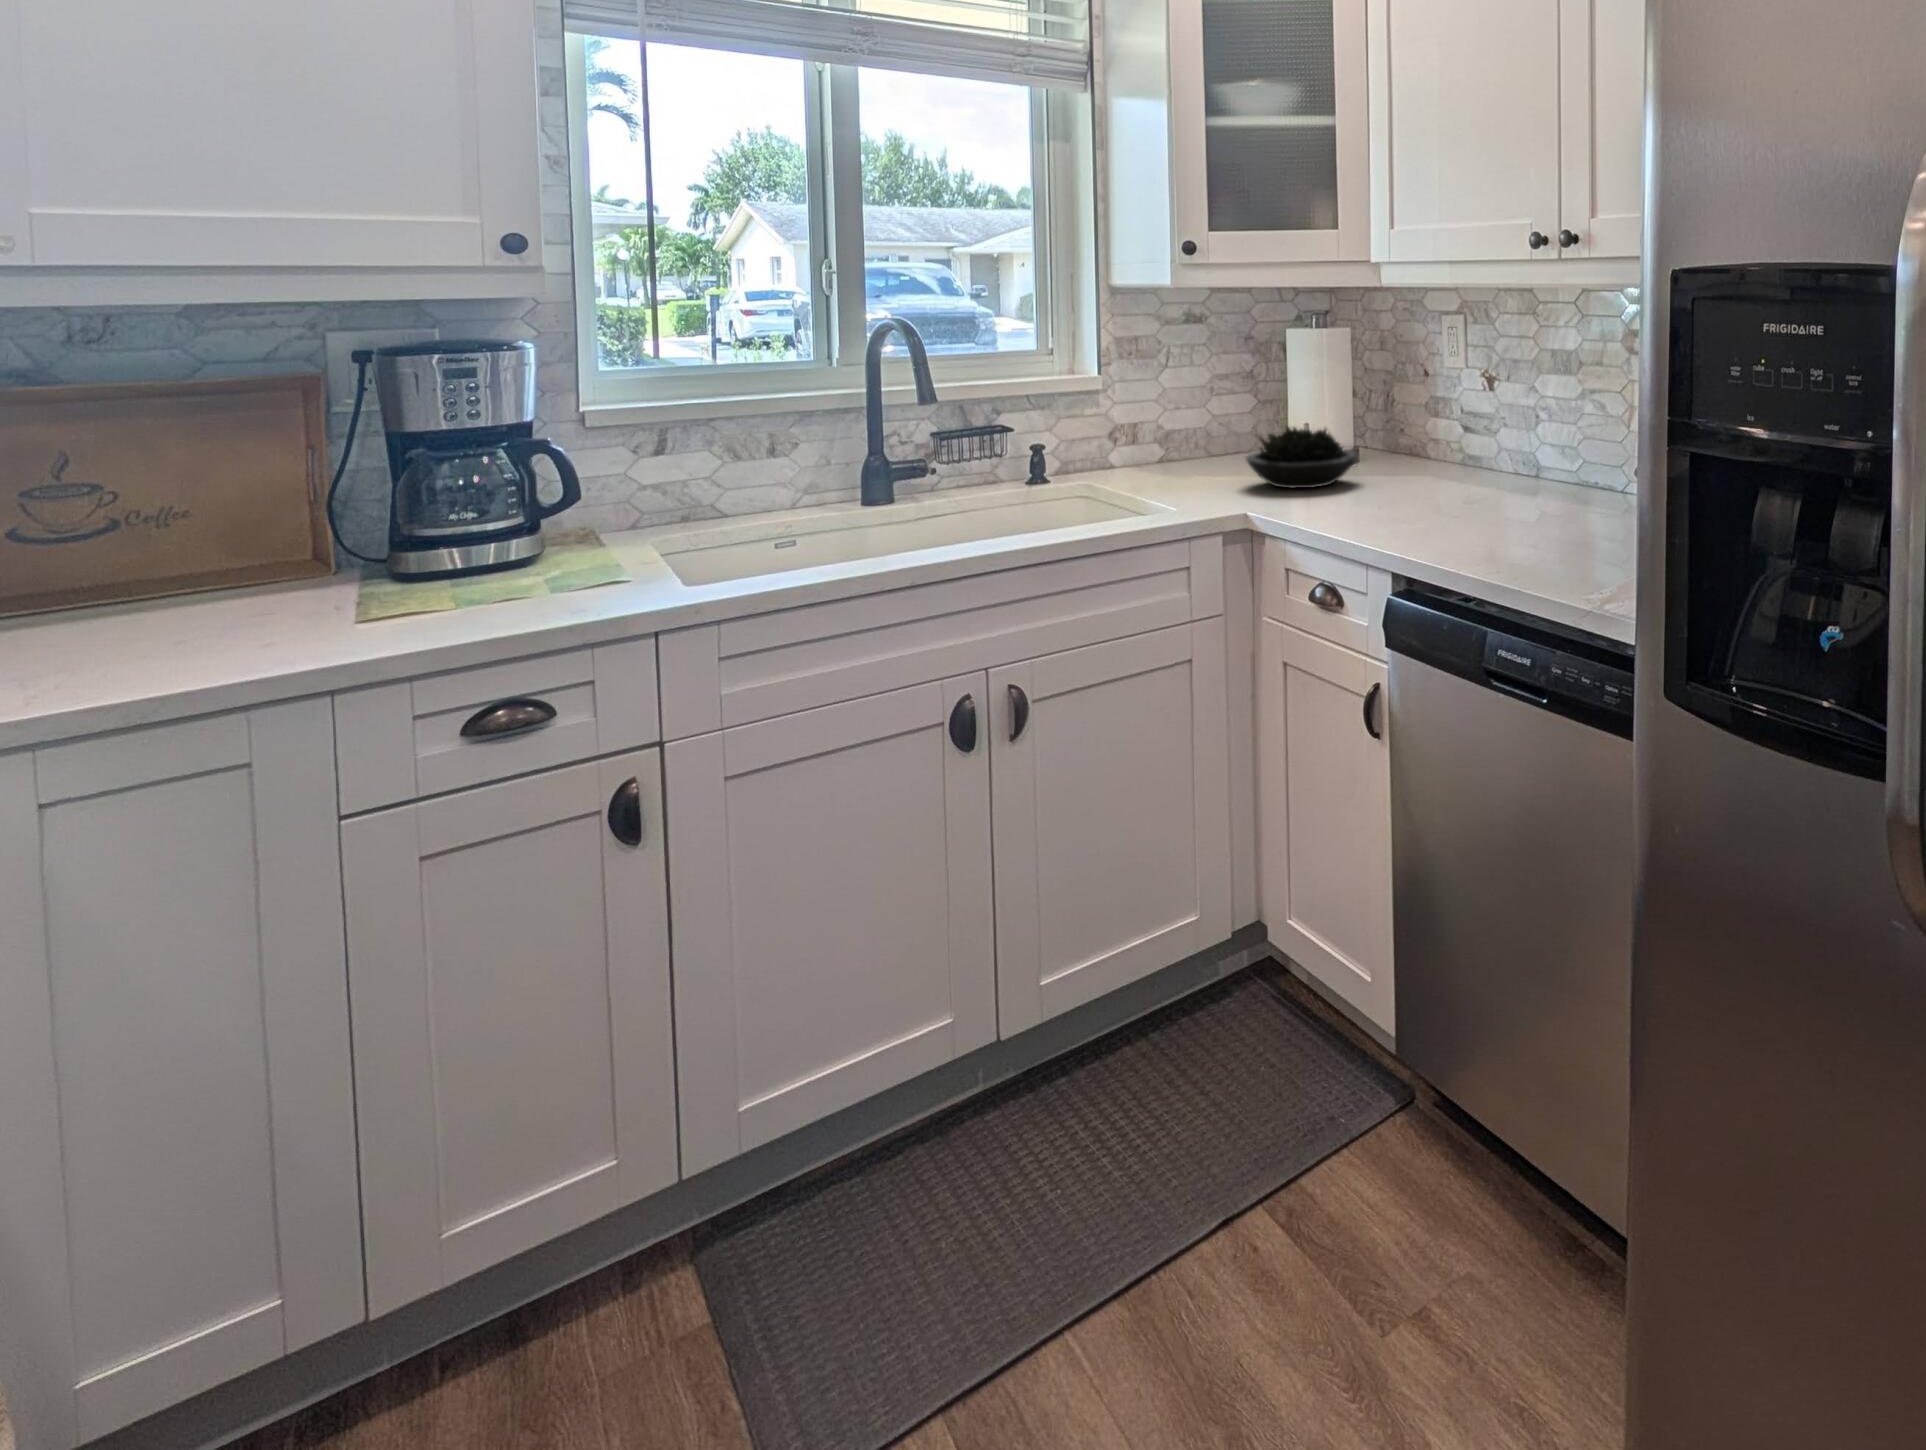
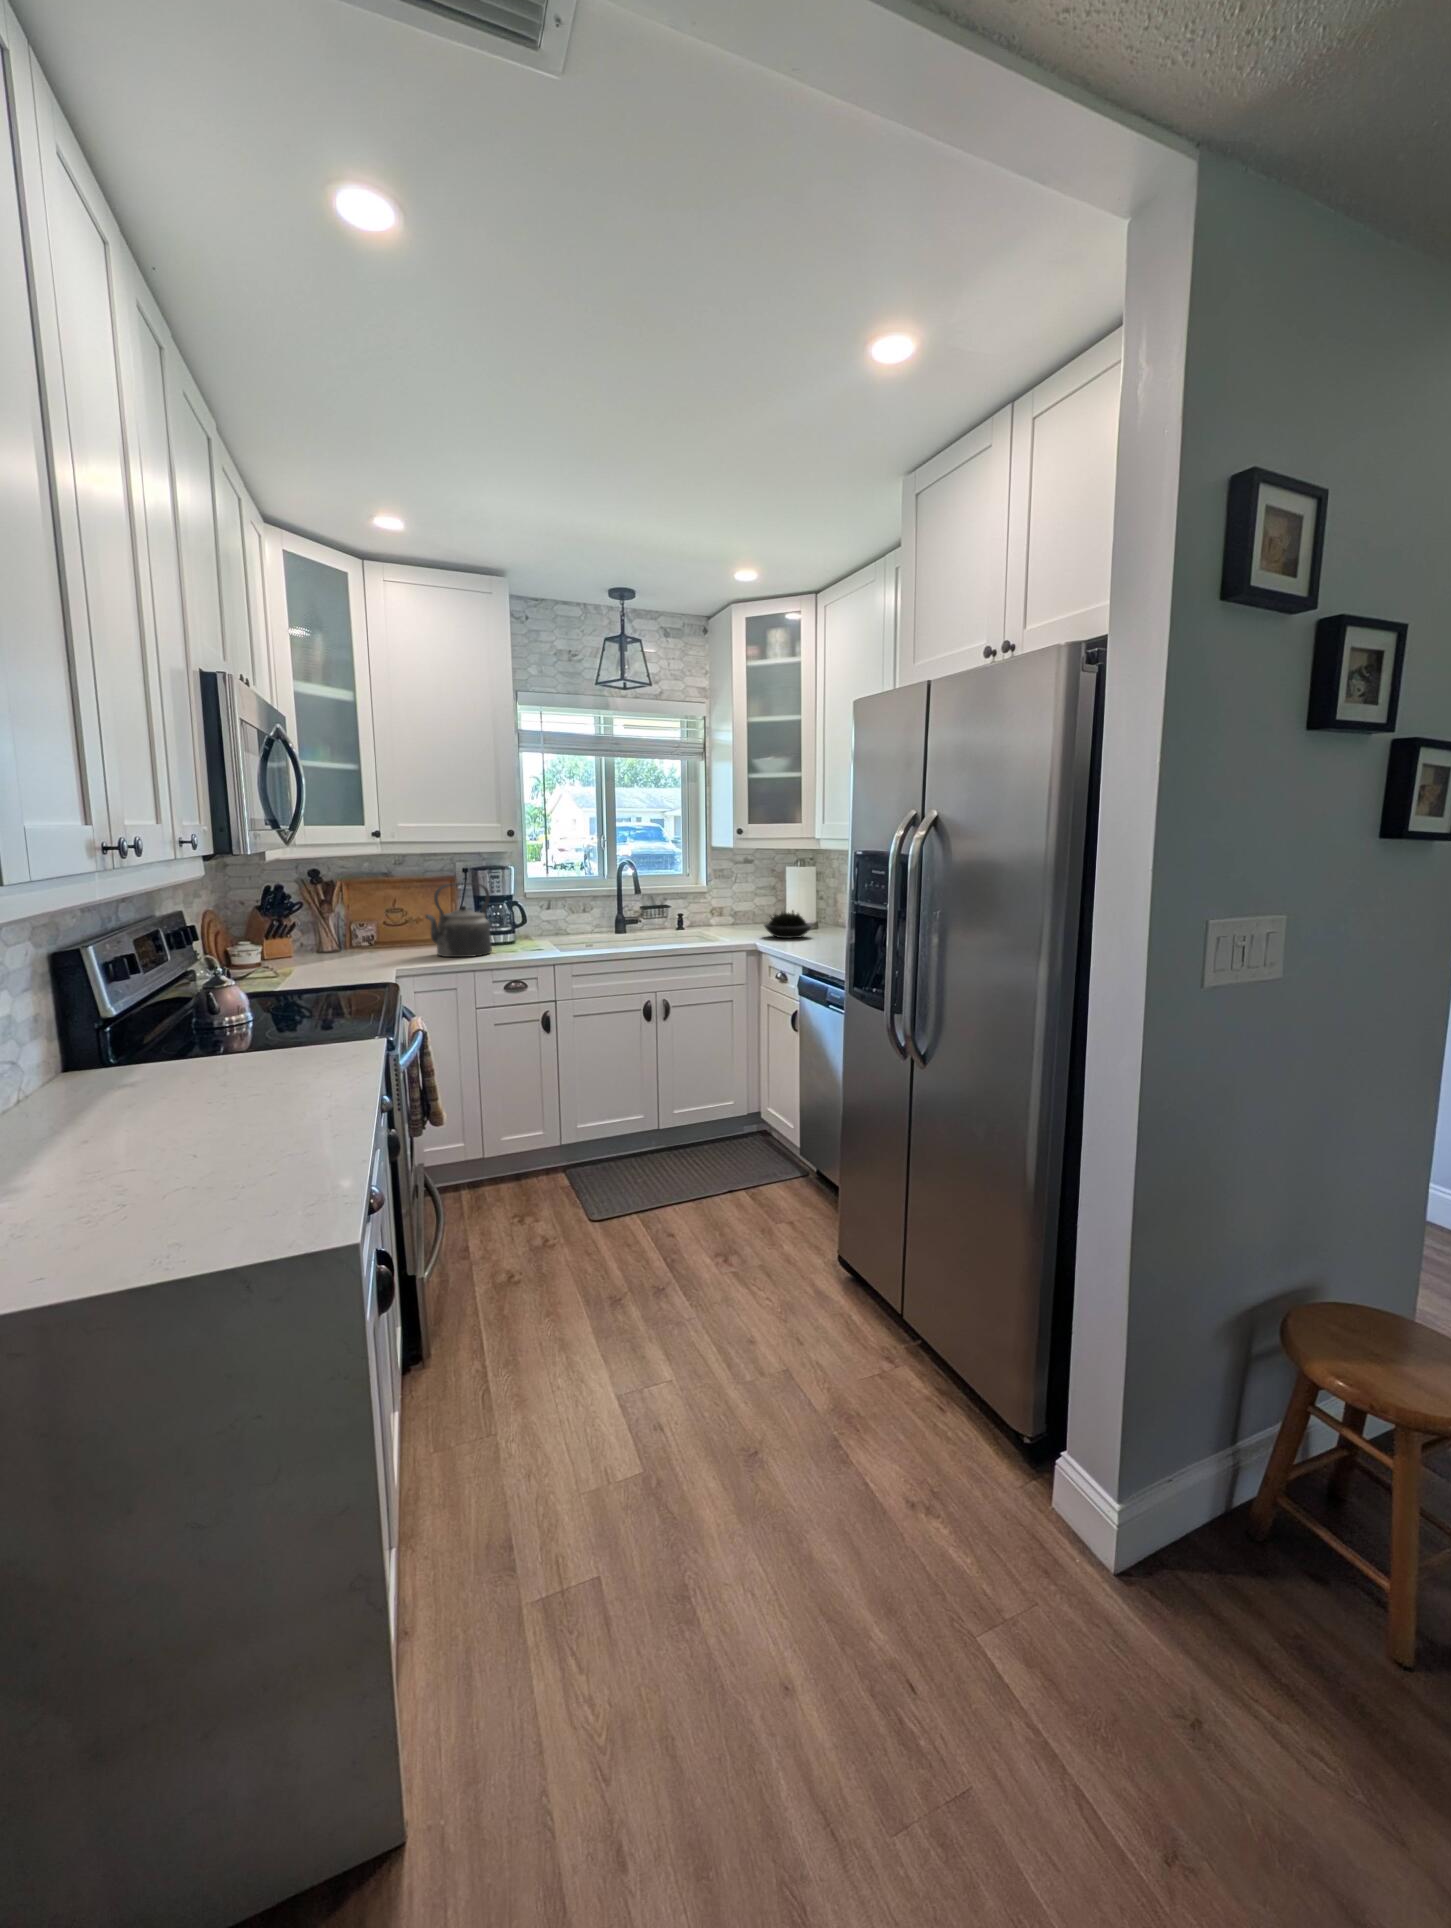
kettle: none [141,392,437,643] -> present [426,883,492,957]

